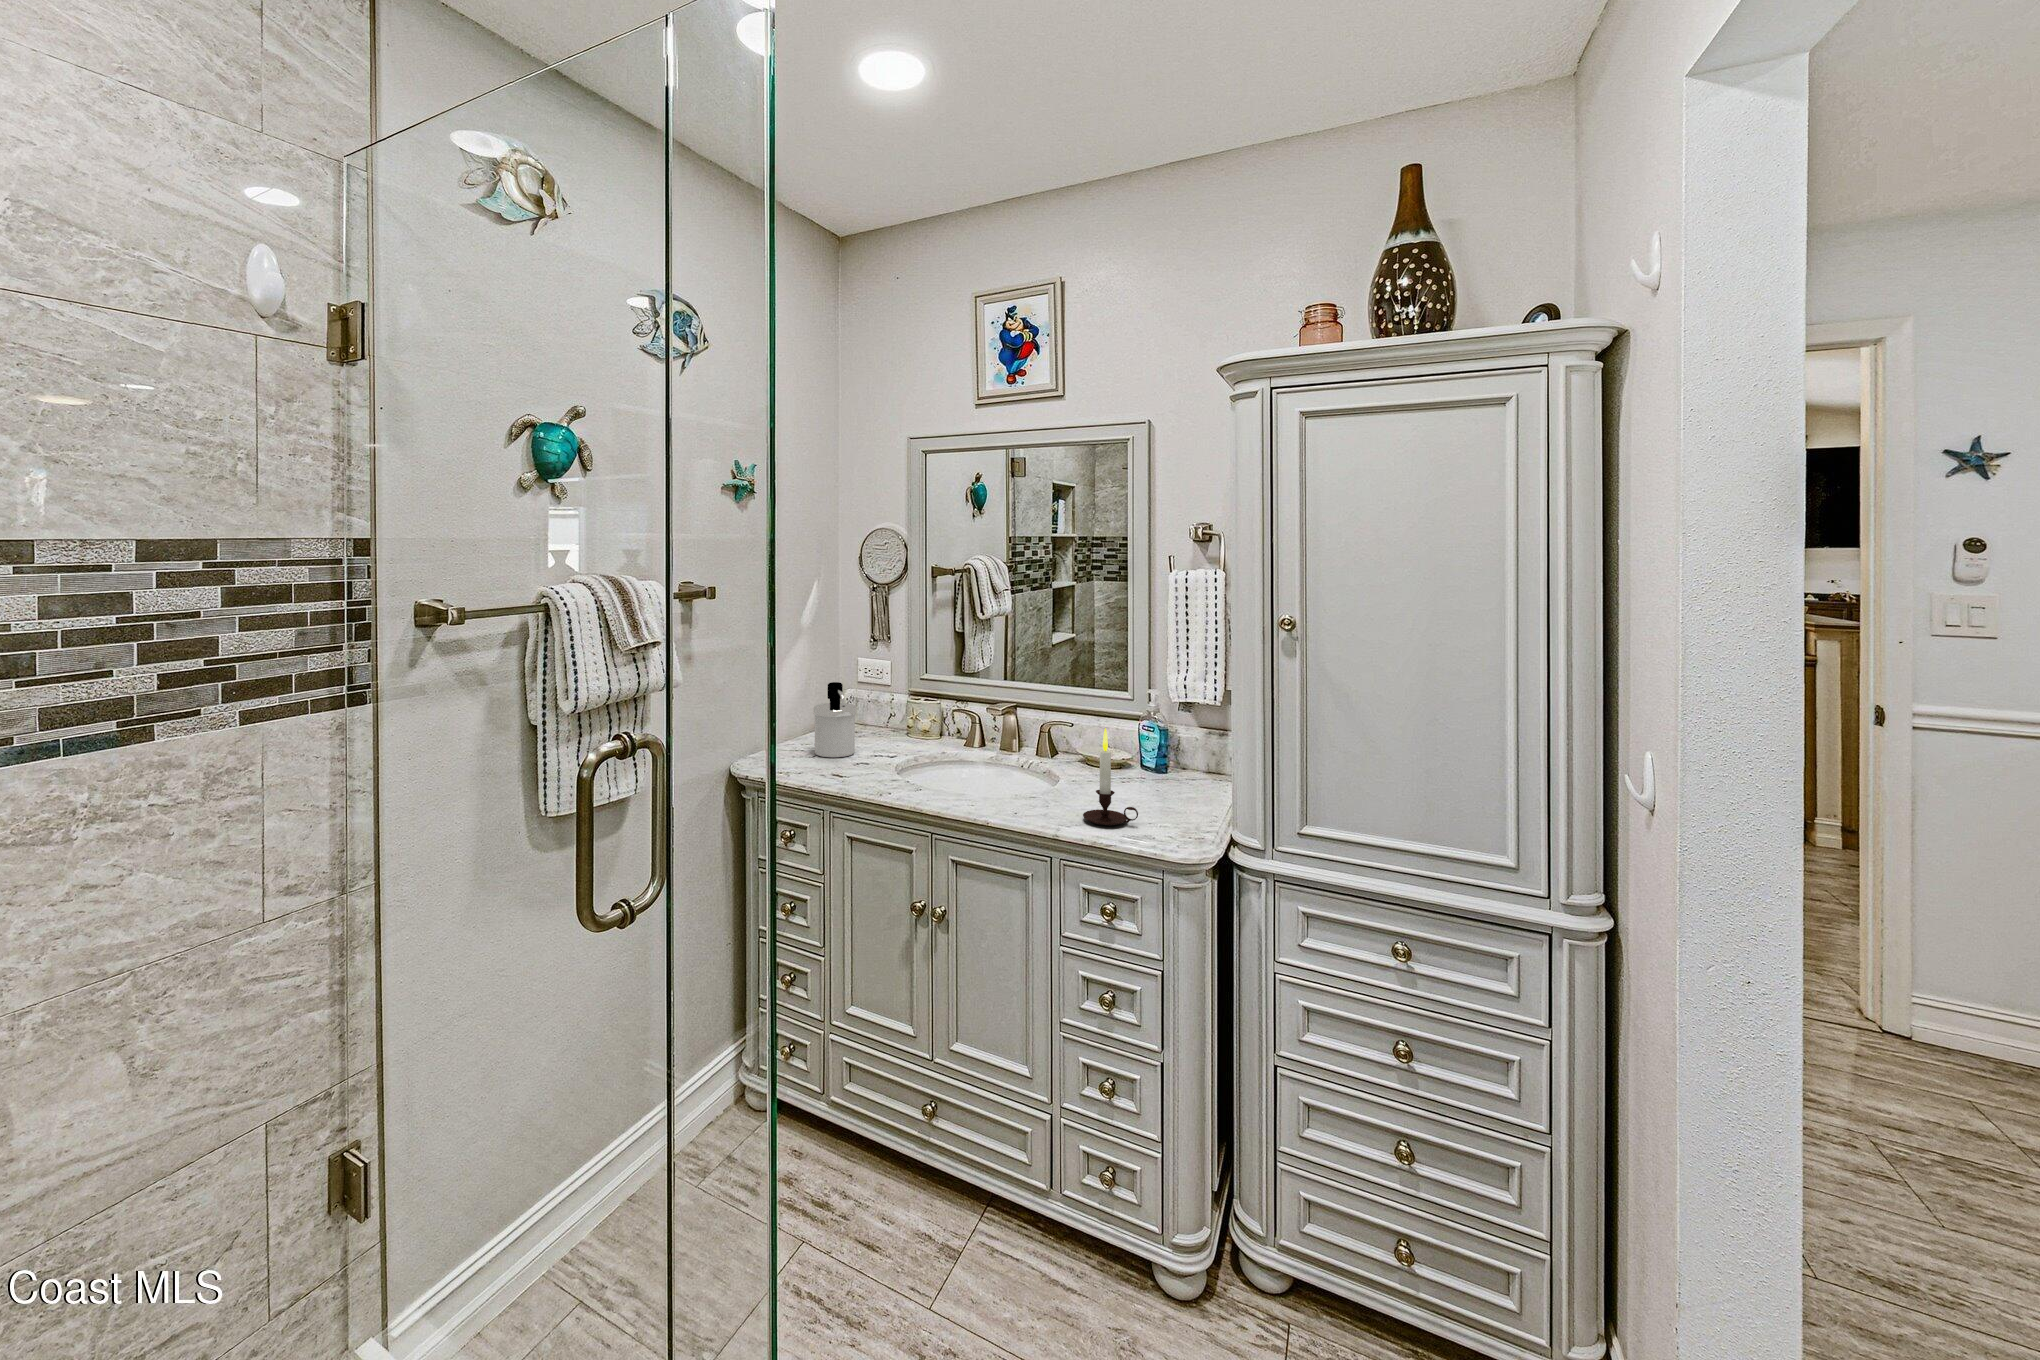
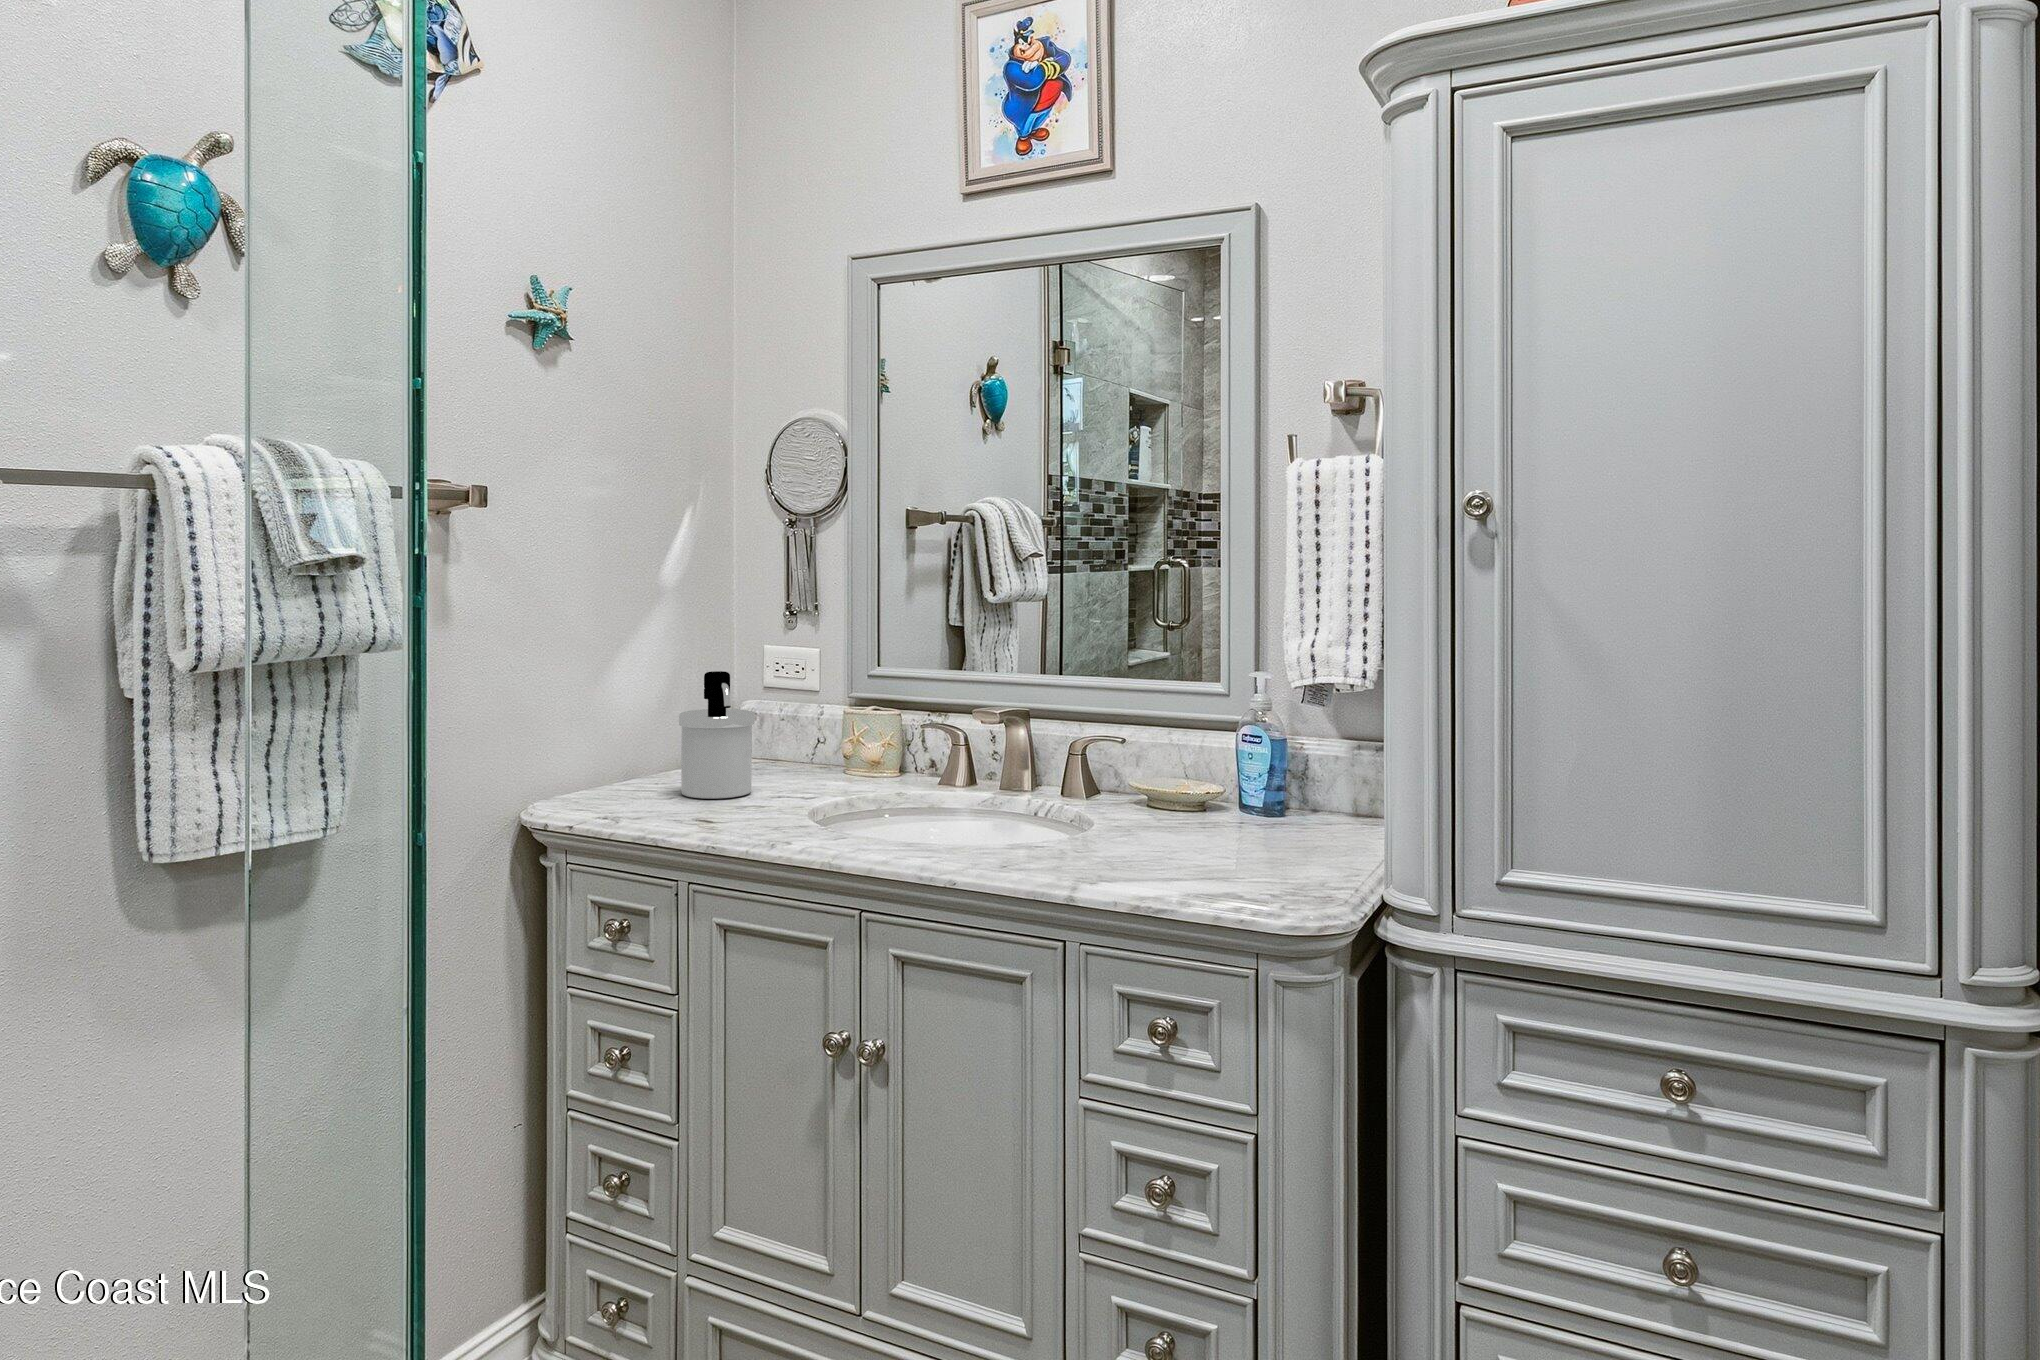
candle: present [1083,728,1138,825] -> none [1129,718,1224,886]

